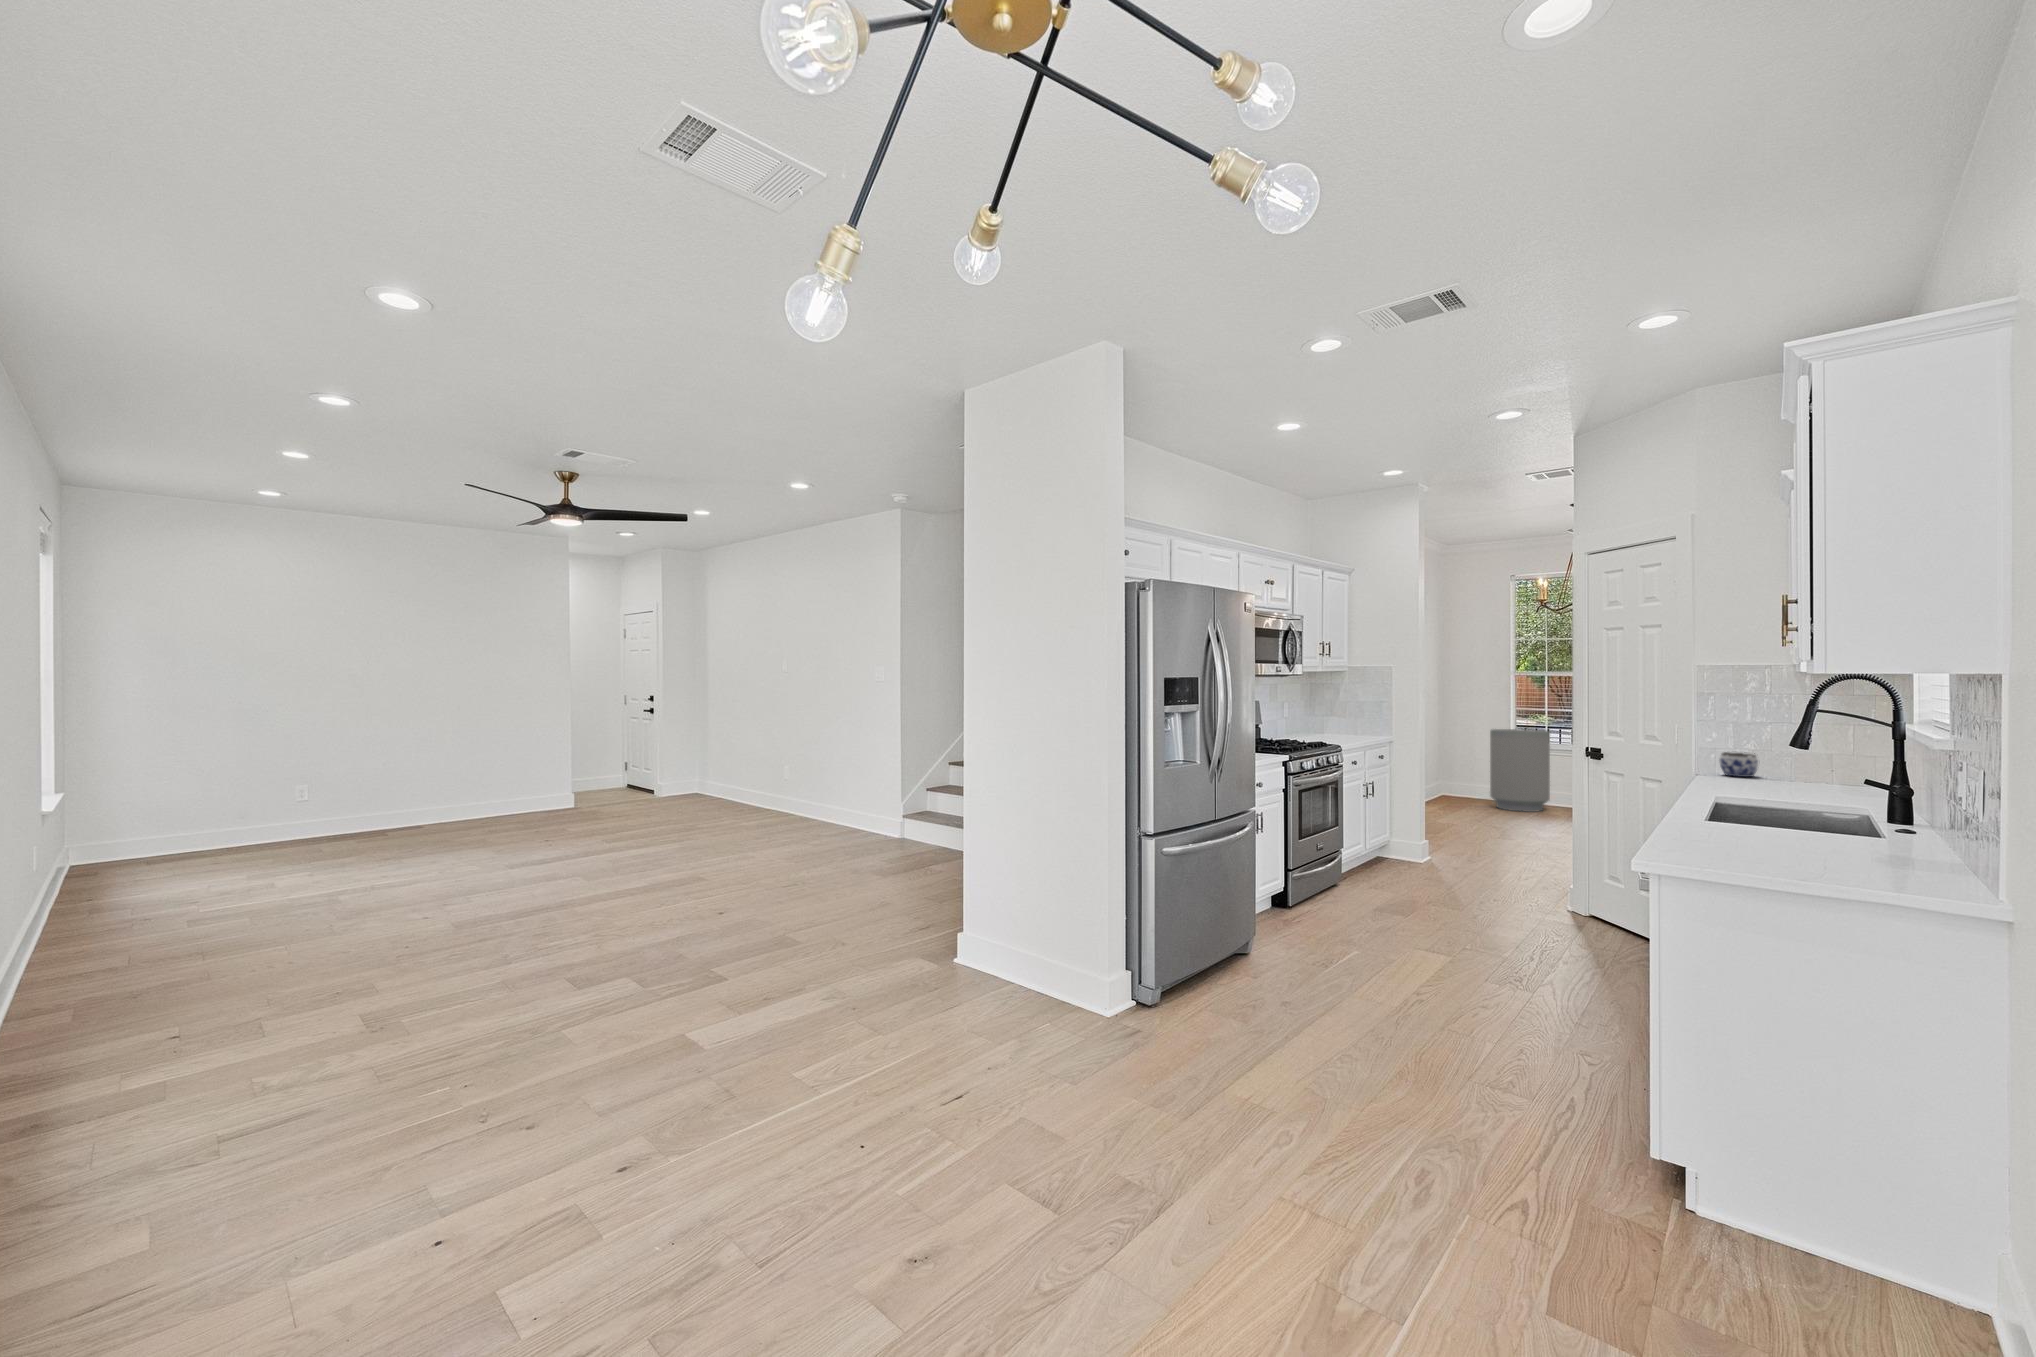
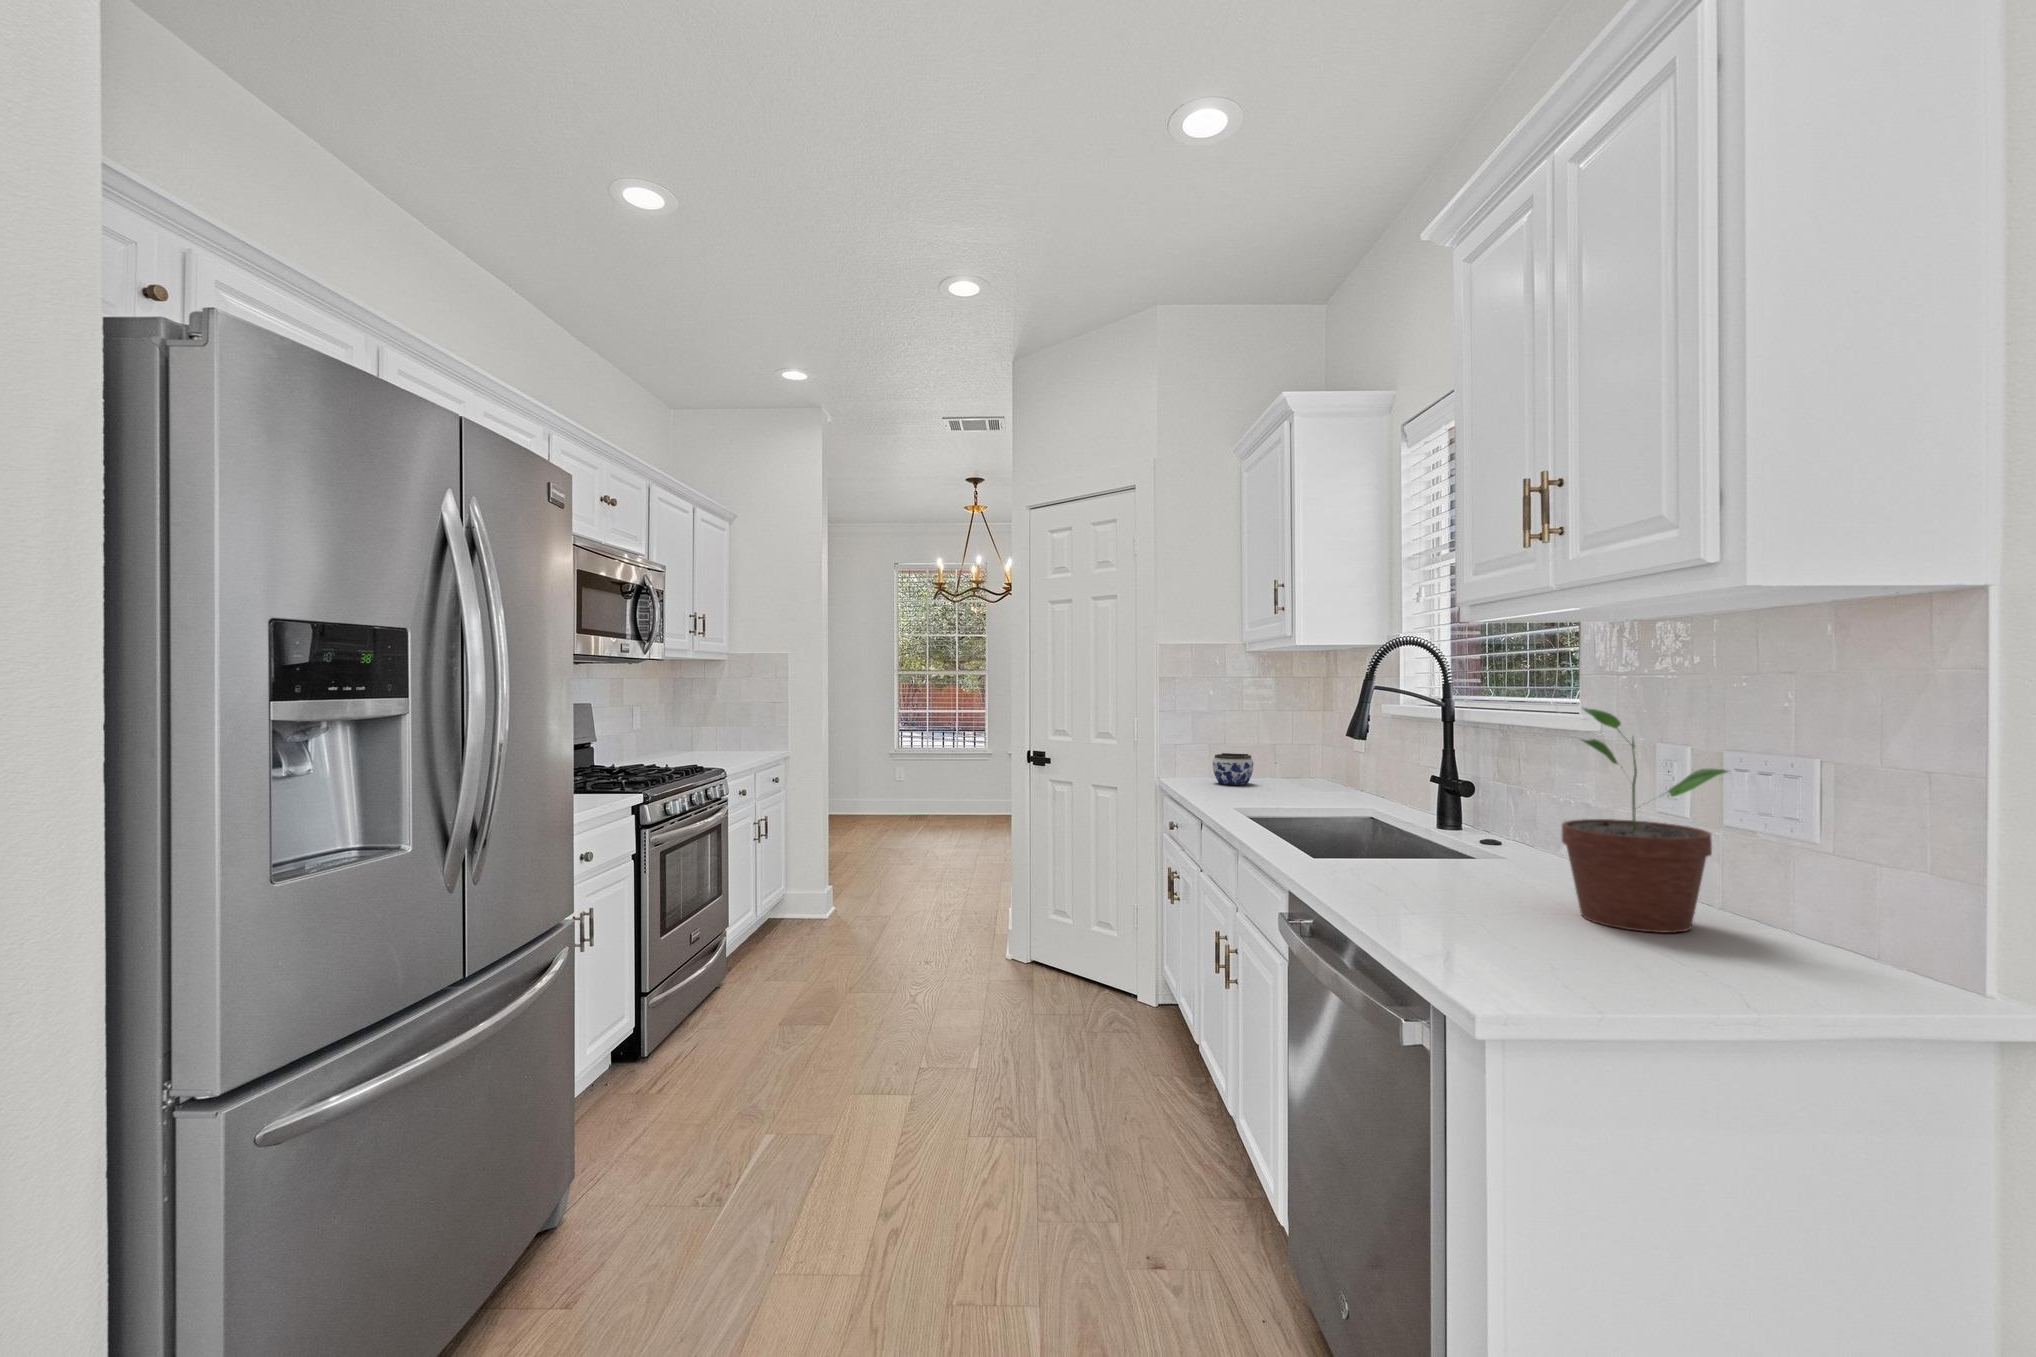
potted plant: none [1775,724,1867,848] -> present [1562,708,1728,933]
trash can: present [1490,729,1550,812] -> none [877,735,937,827]

